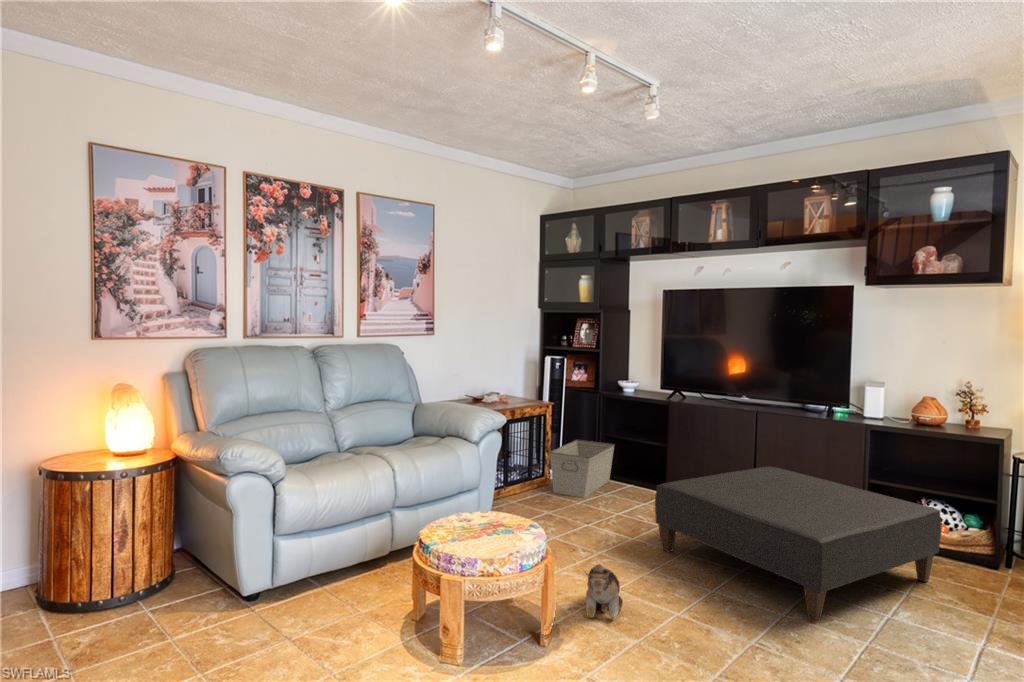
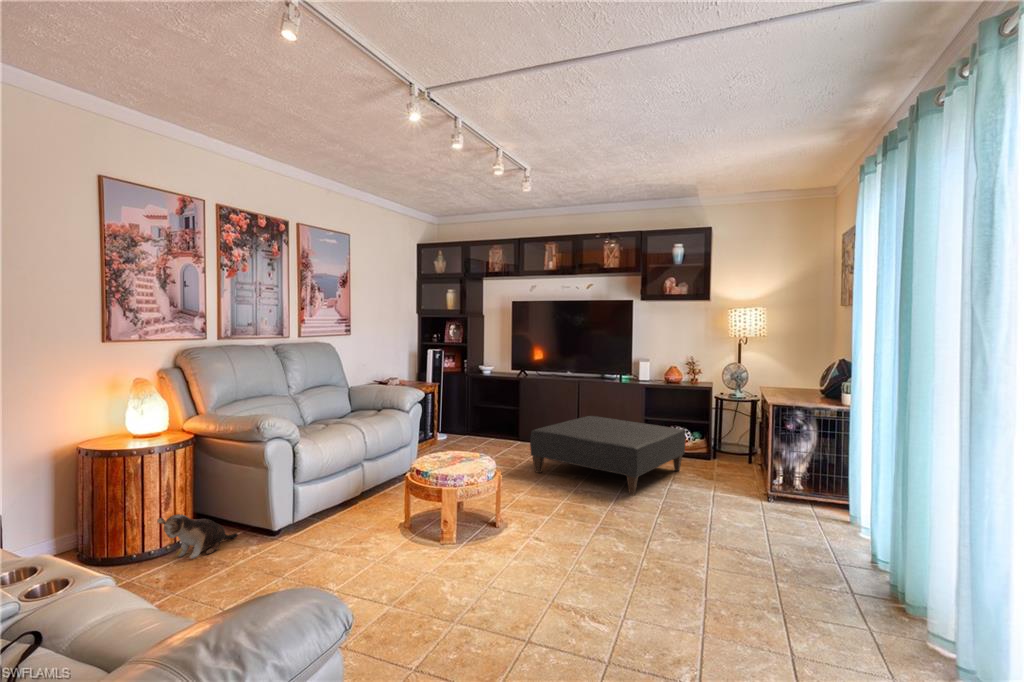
storage bin: present [550,440,614,498] -> none [440,410,482,449]
plush toy: present [586,564,623,619] -> present [157,514,238,558]

